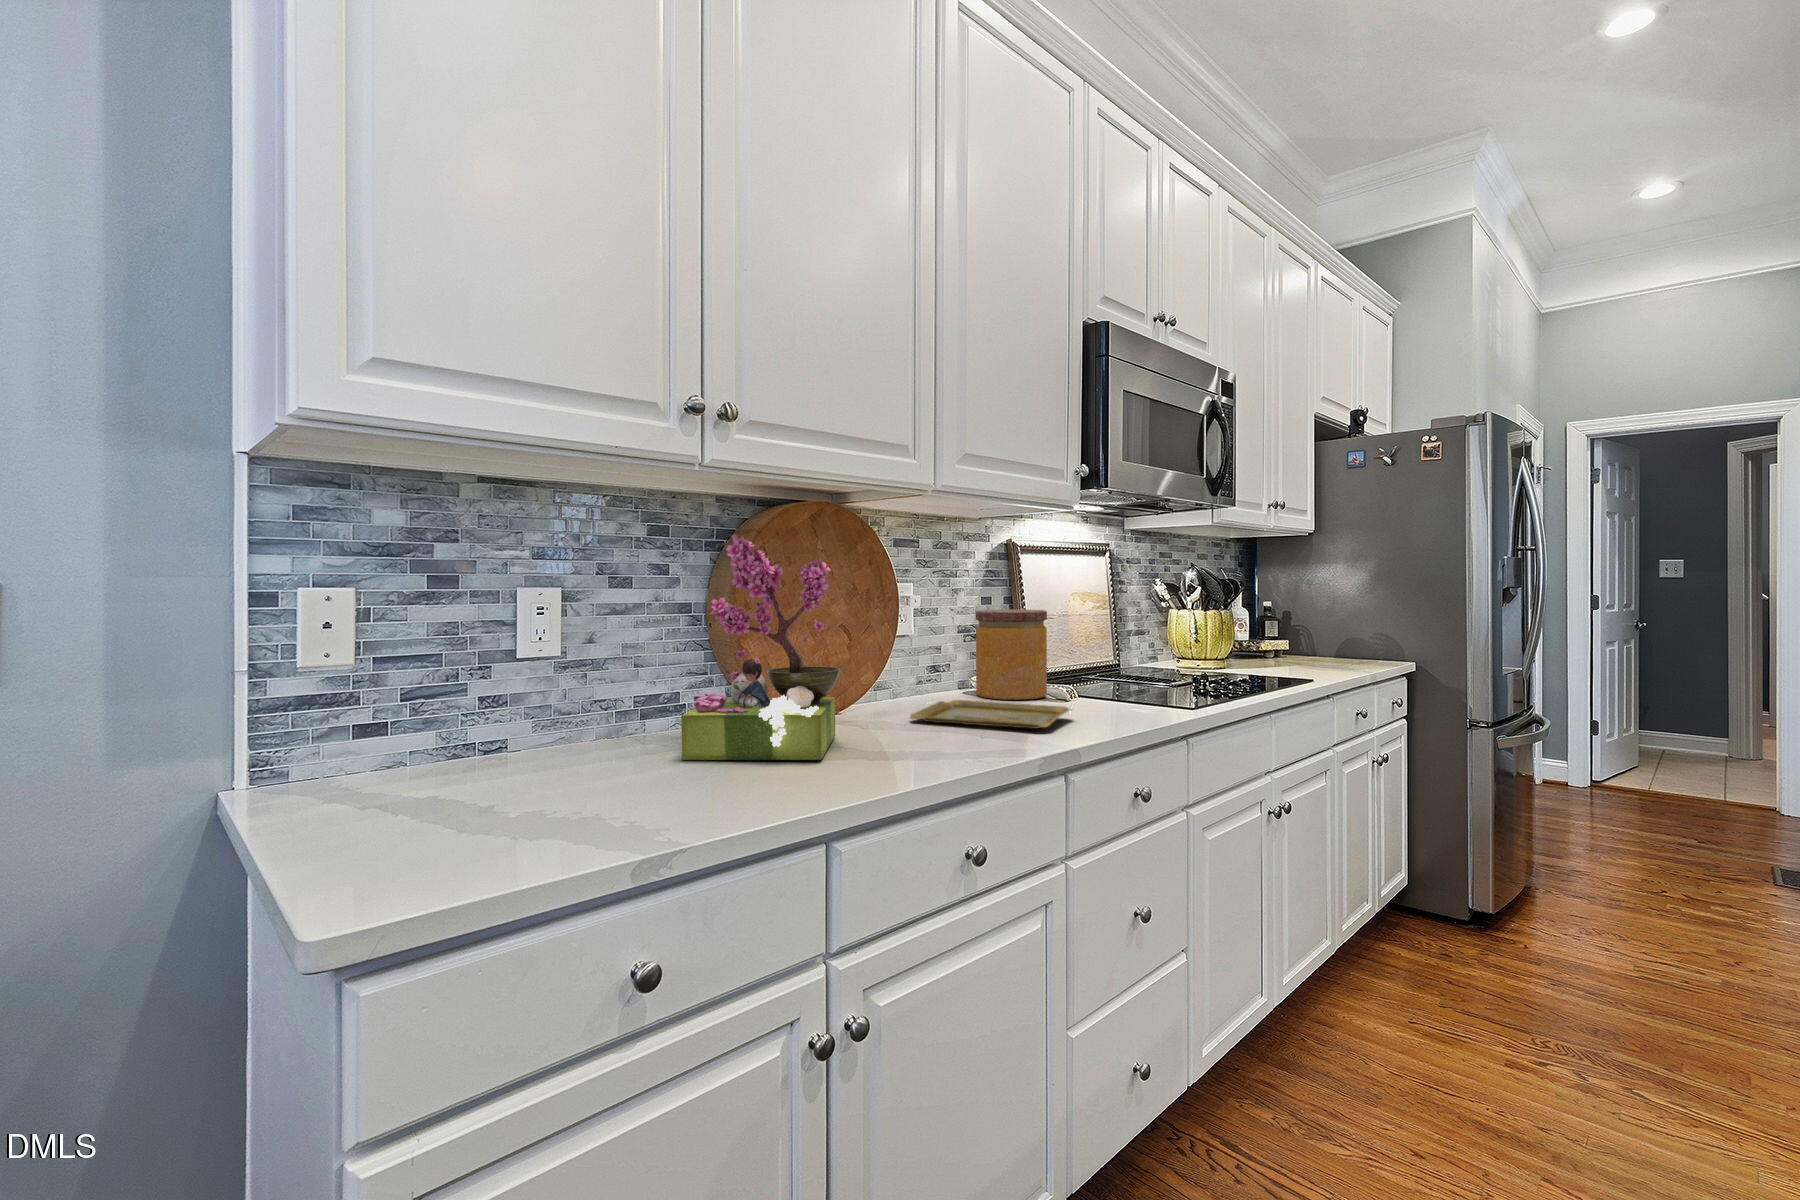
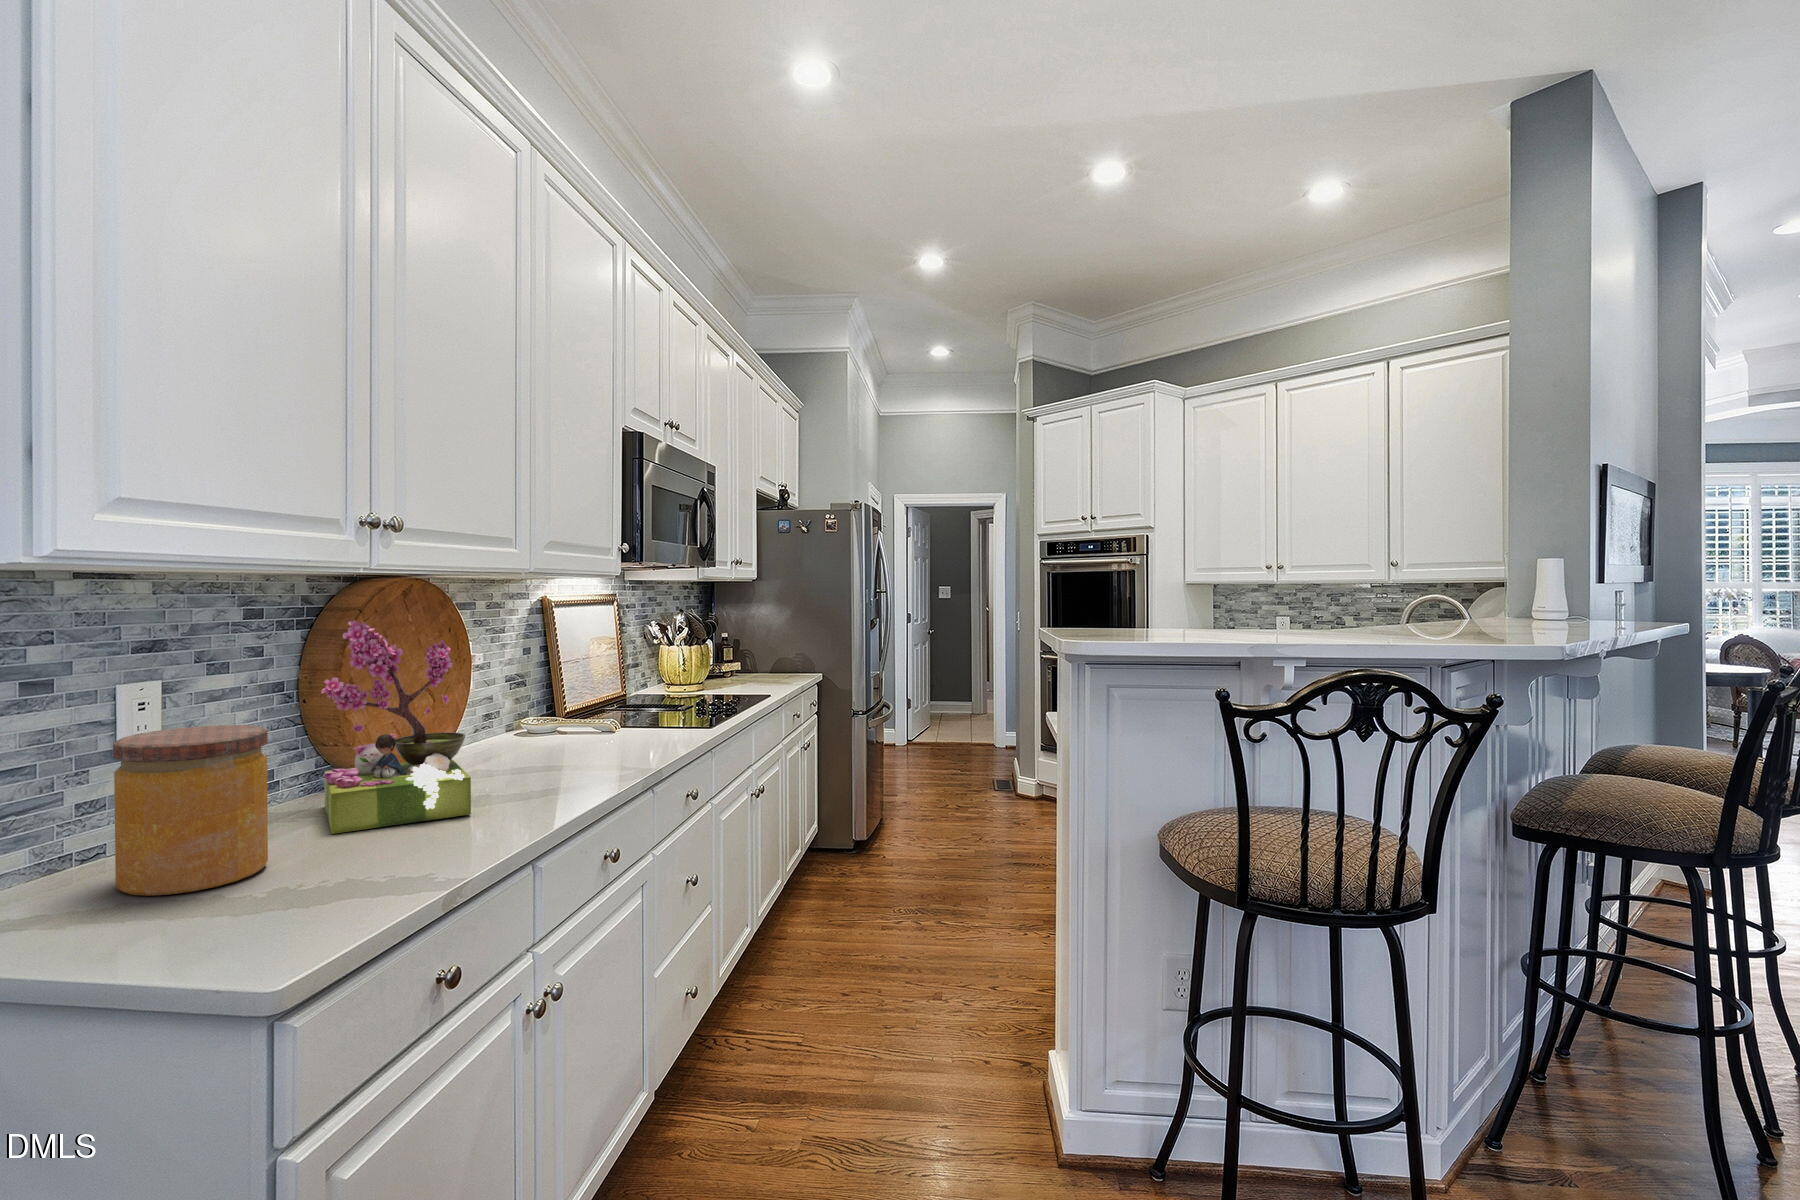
jar: present [976,609,1047,700] -> present [113,725,268,896]
tray: present [910,700,1070,729] -> none [499,742,633,767]

